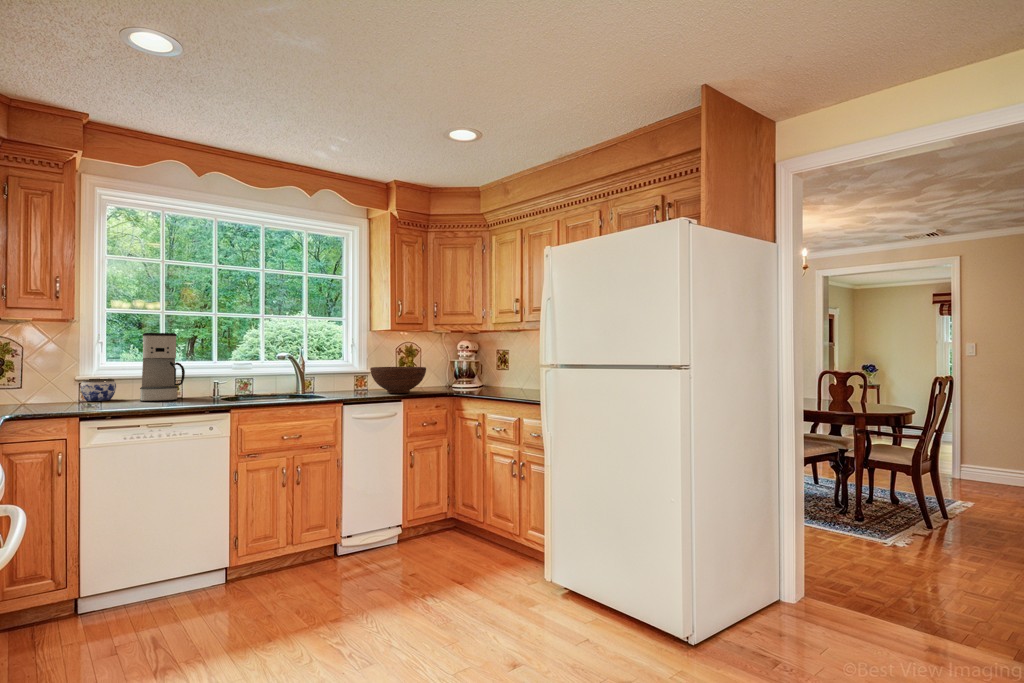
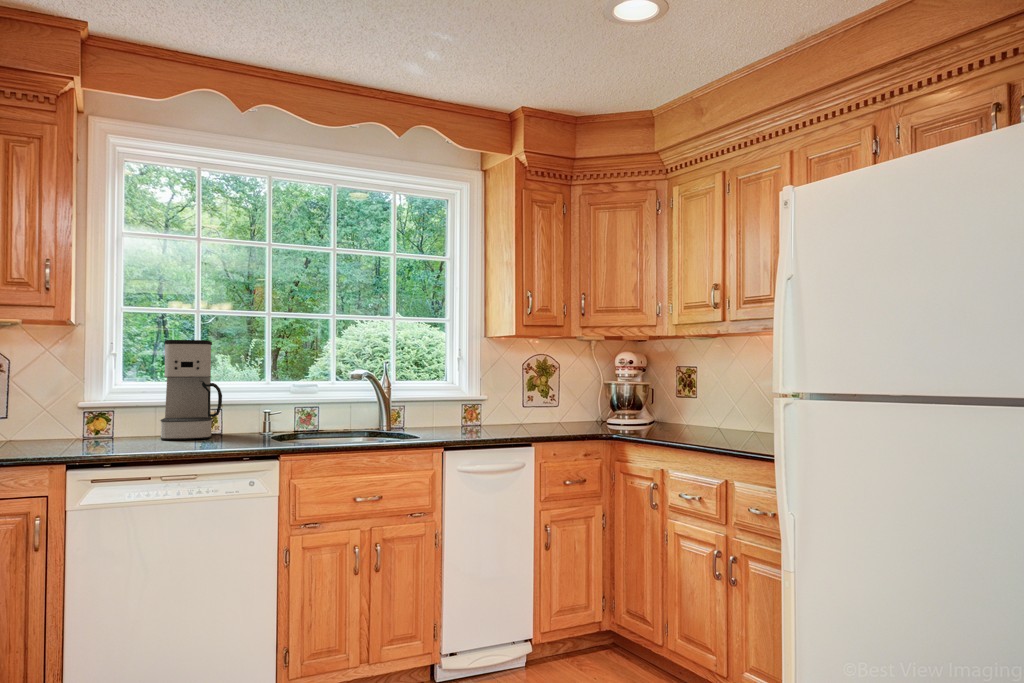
fruit bowl: present [370,367,426,393] -> none [486,391,570,432]
jar: present [81,379,116,401] -> none [84,405,131,437]

